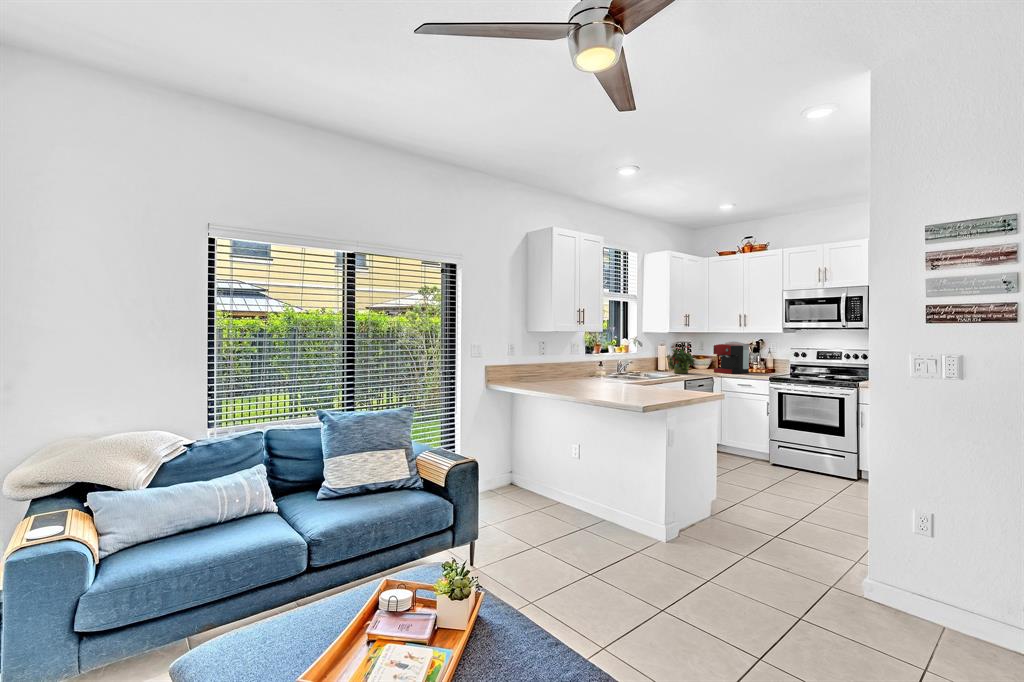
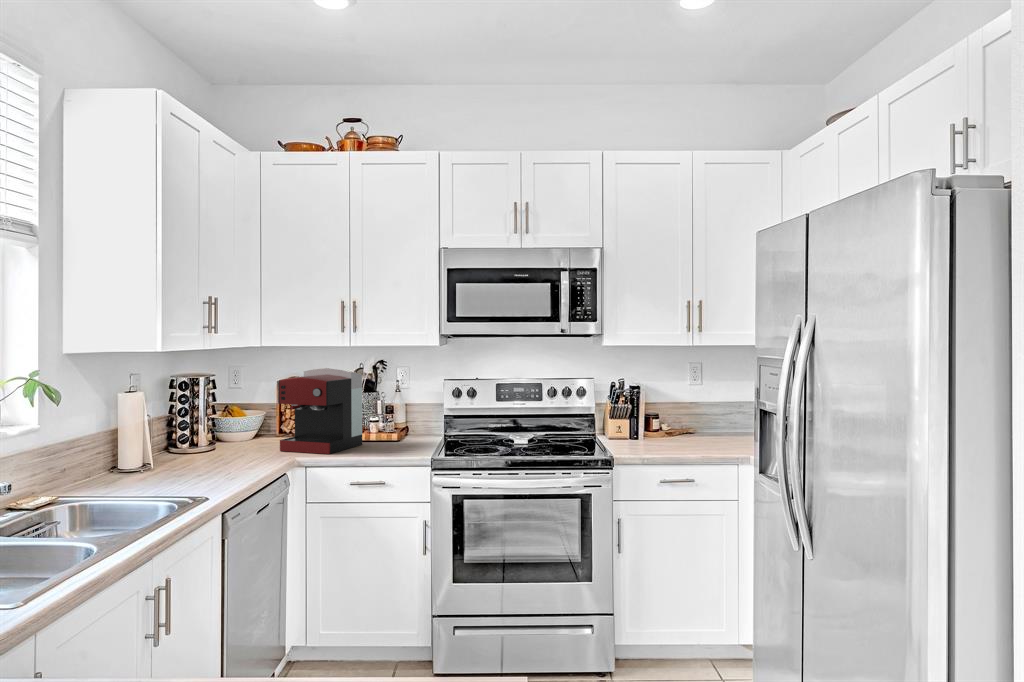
potted plant: present [666,346,695,374] -> none [144,387,238,472]

